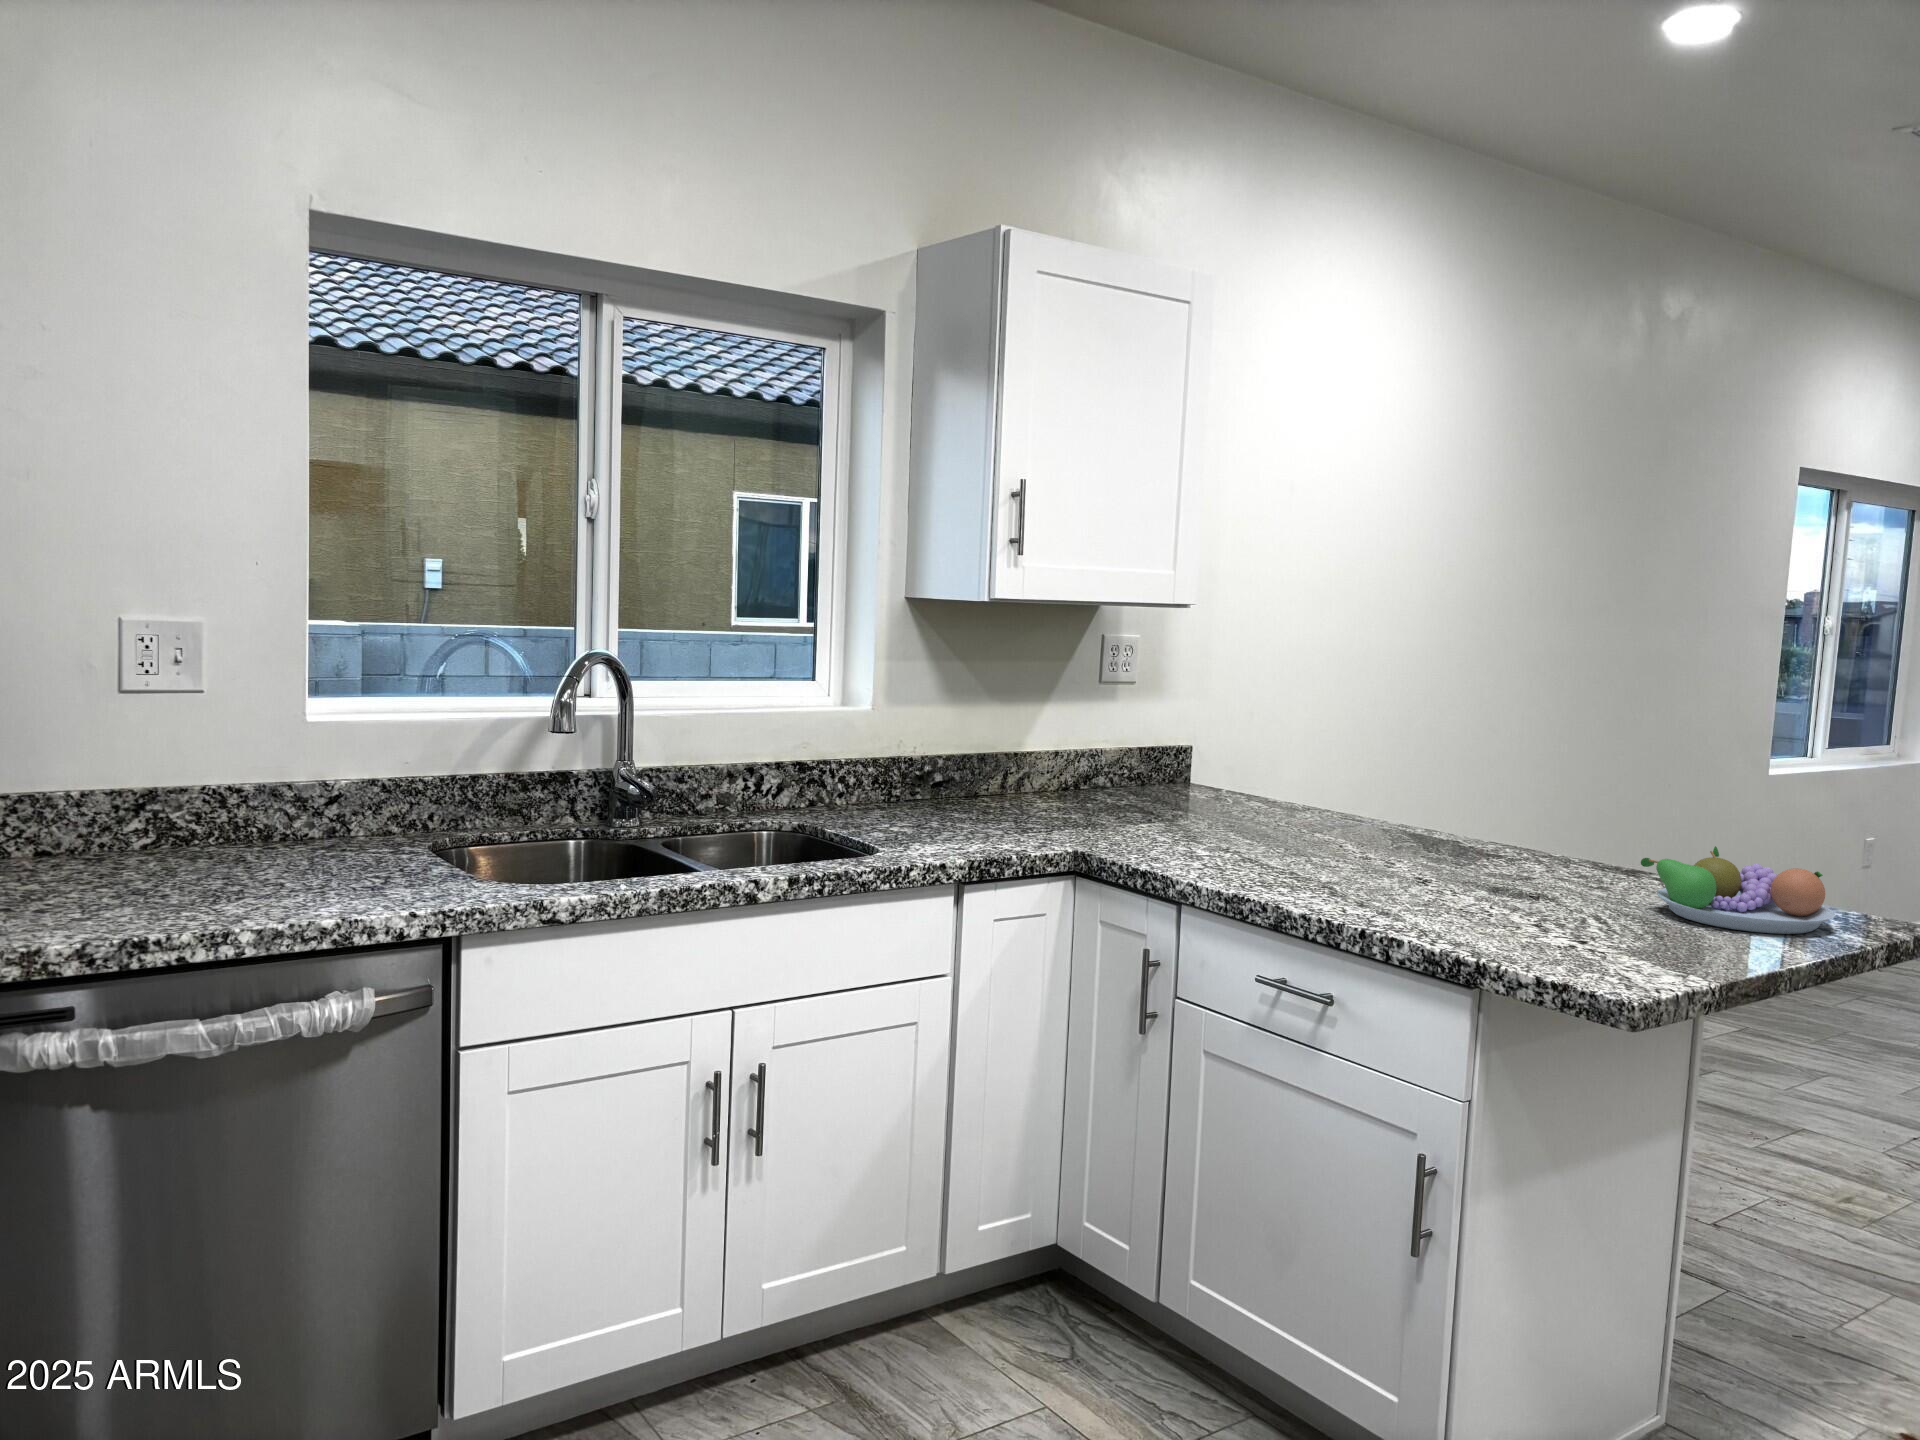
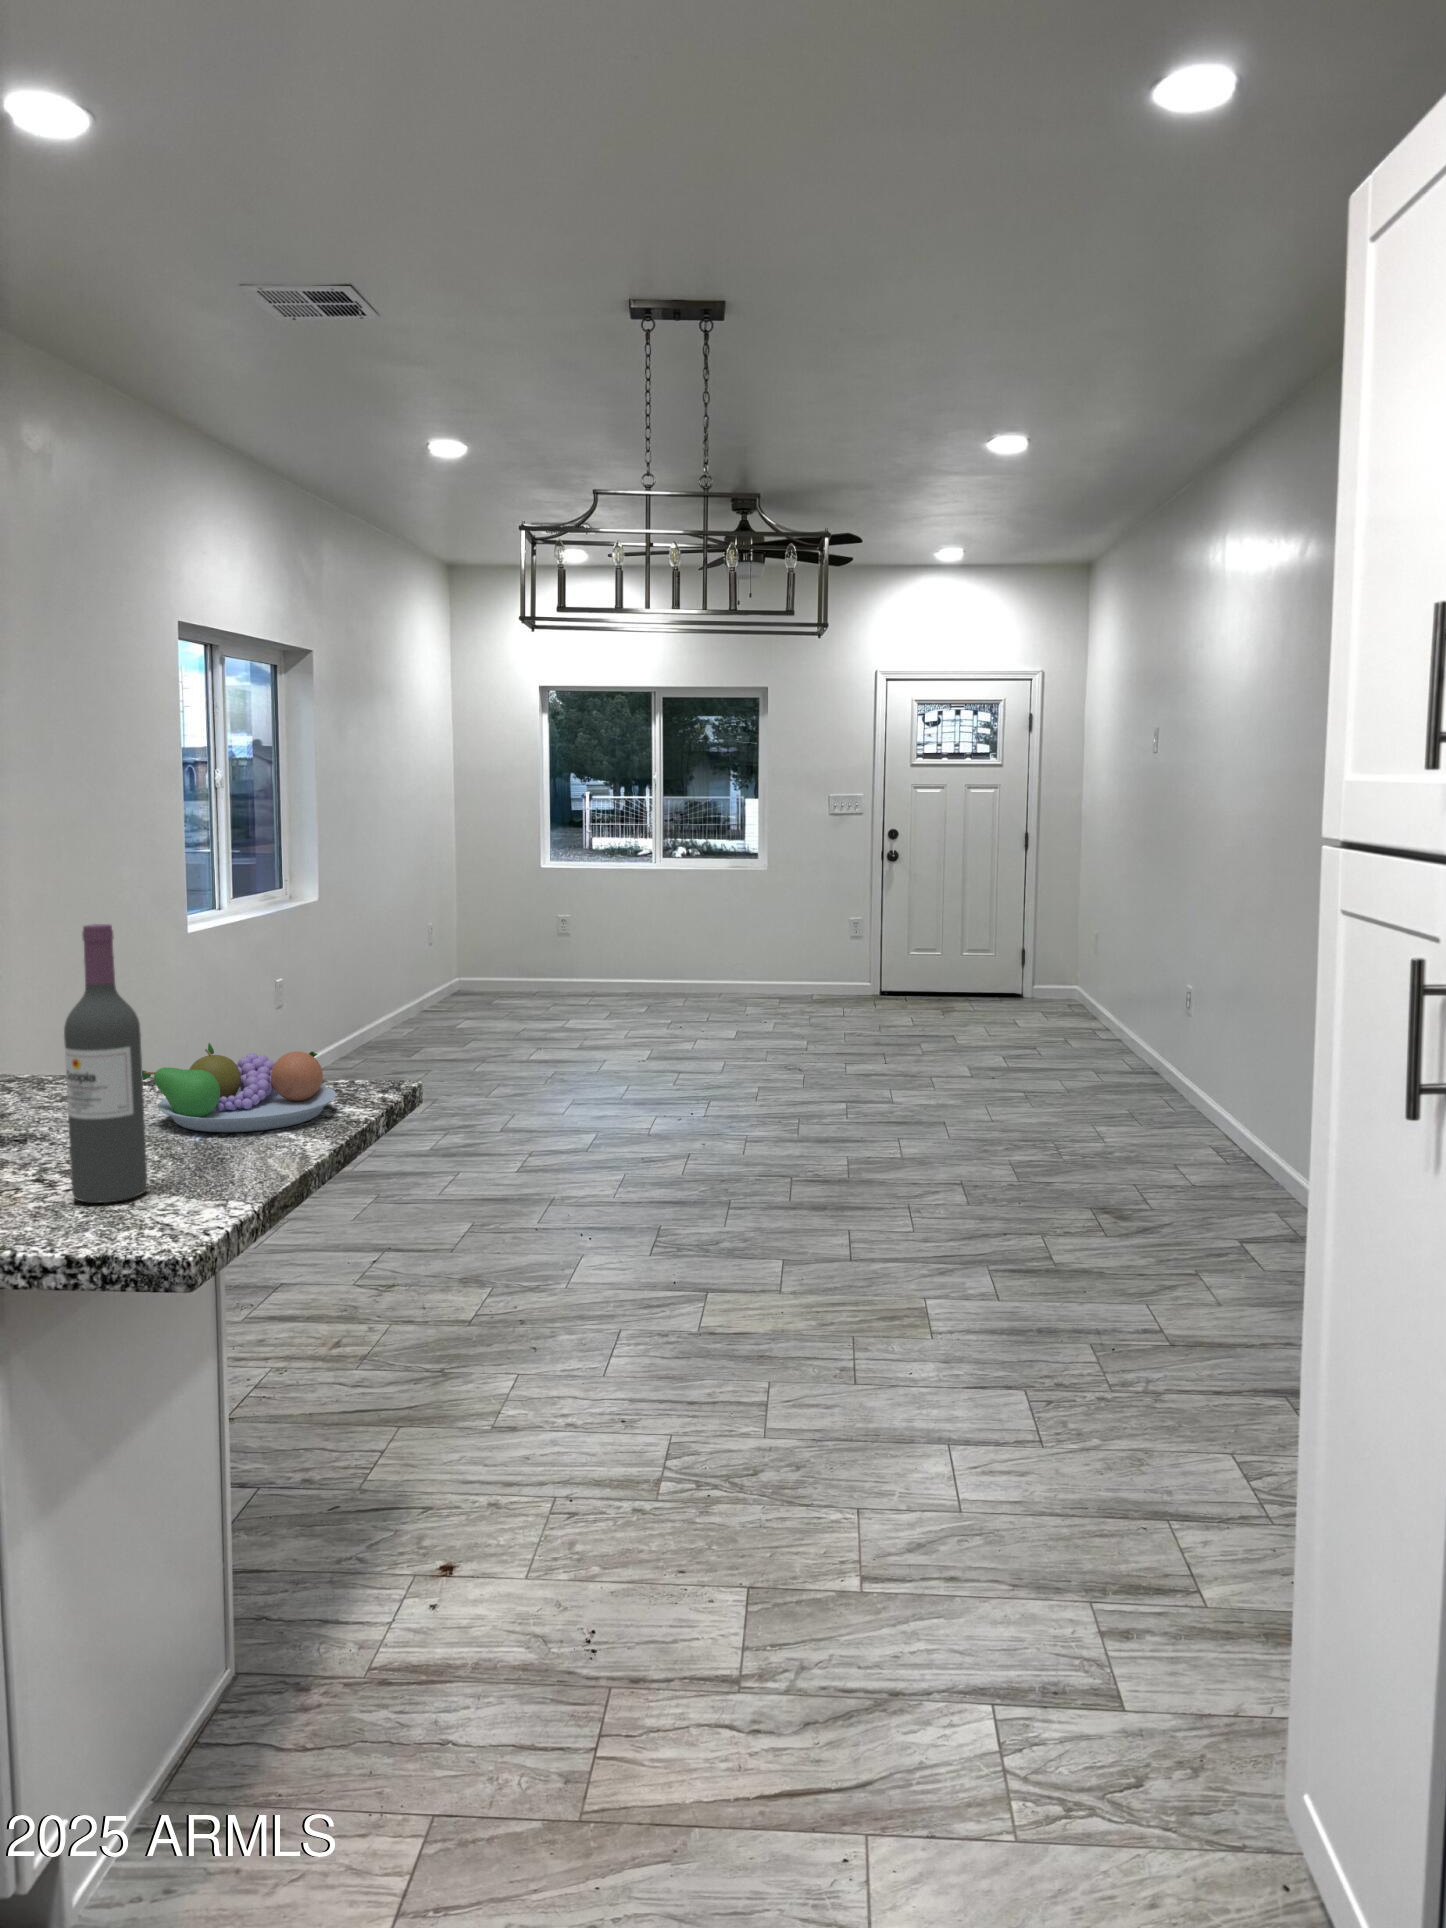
wine bottle: none [1558,716,1634,952] -> present [64,924,148,1203]

